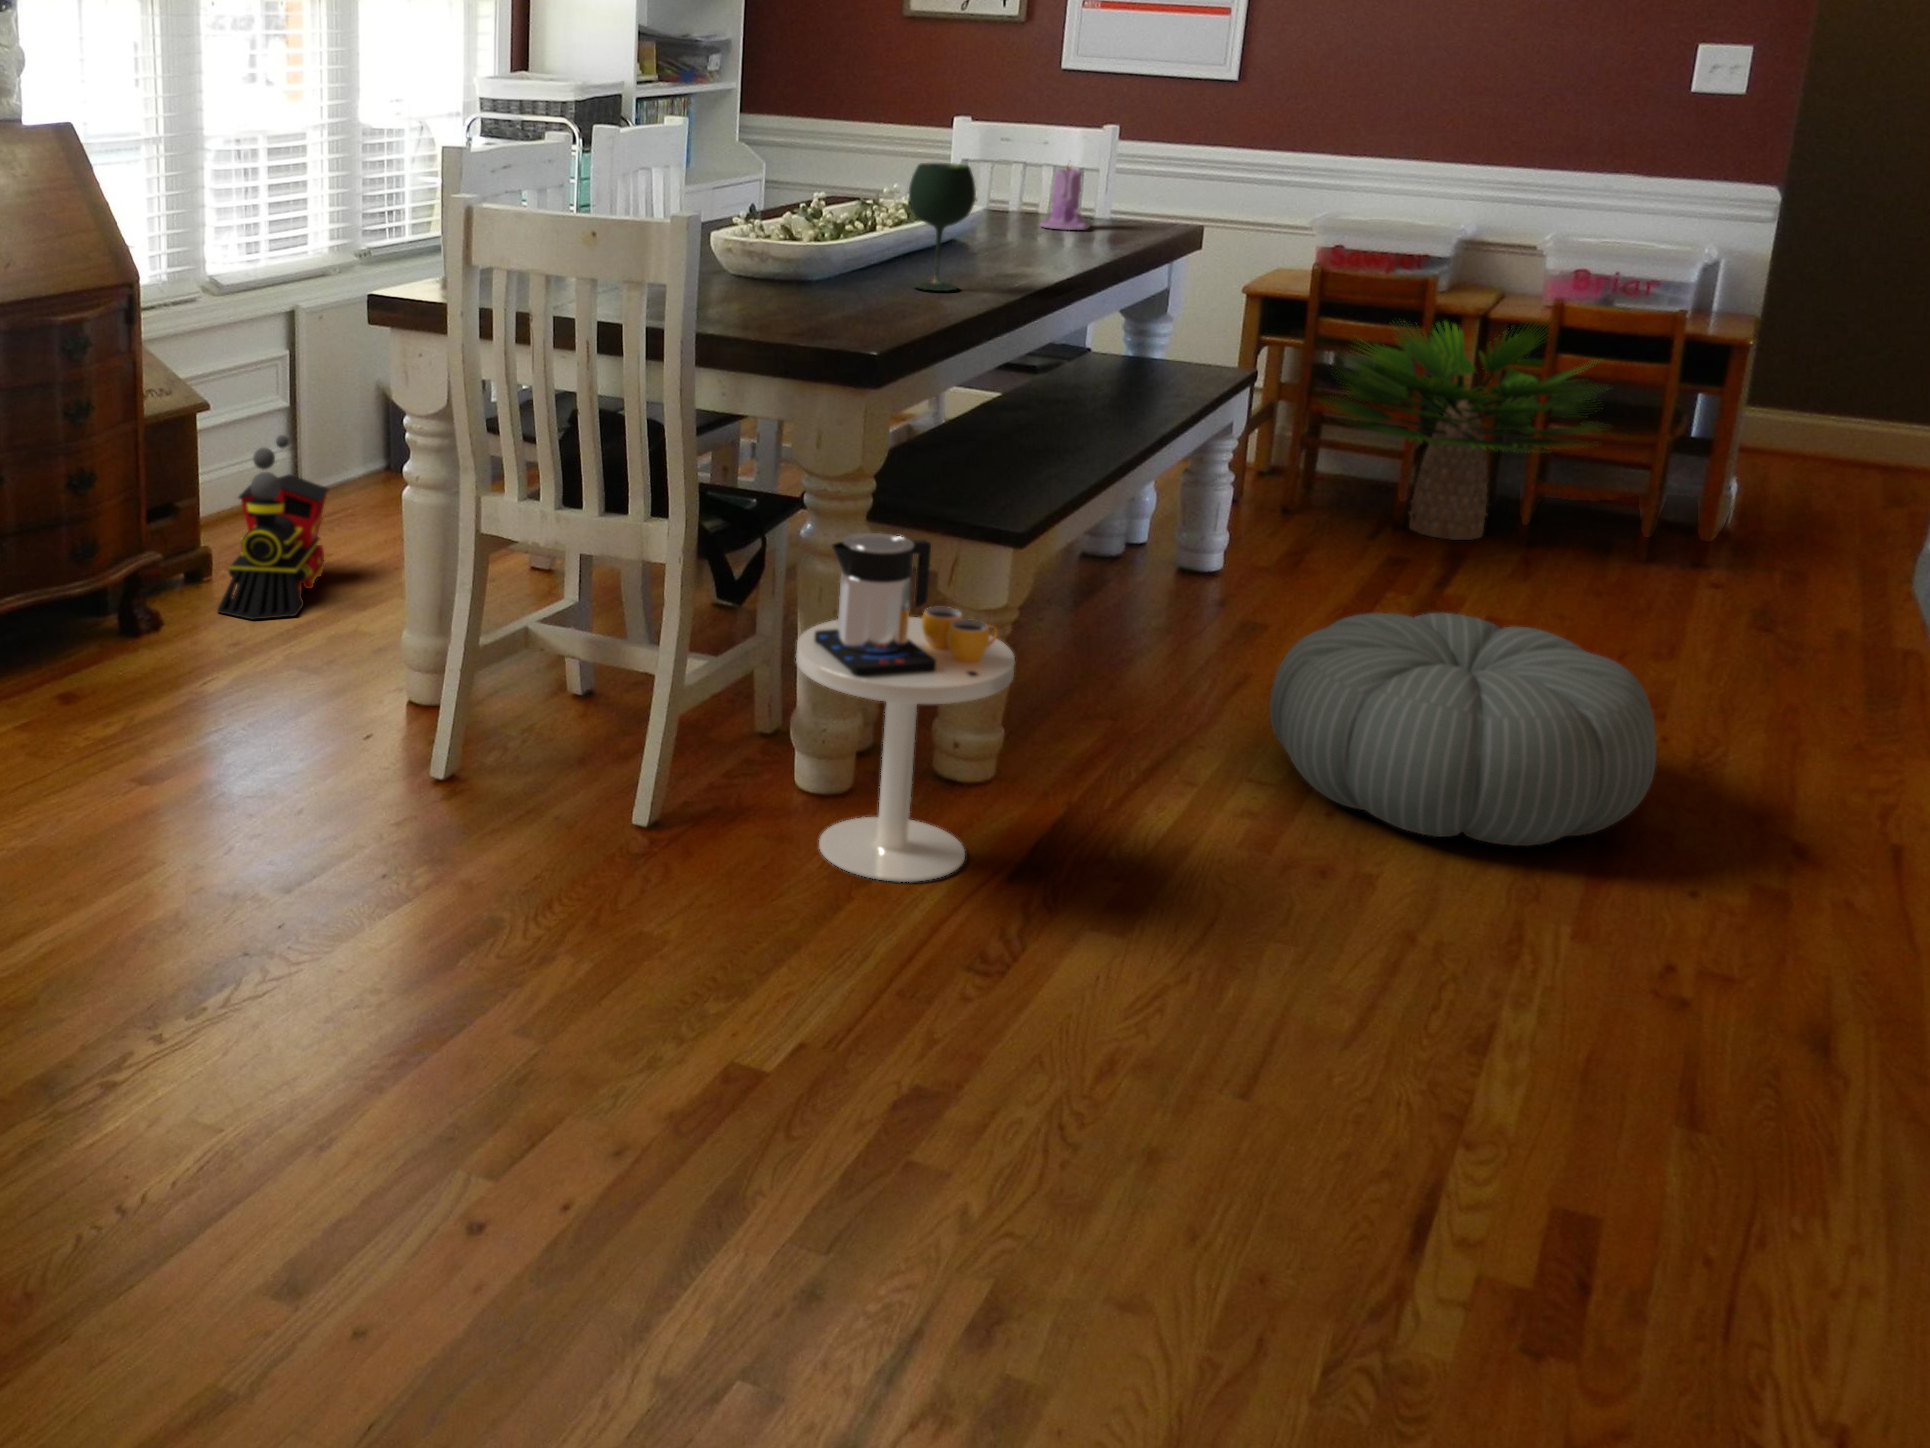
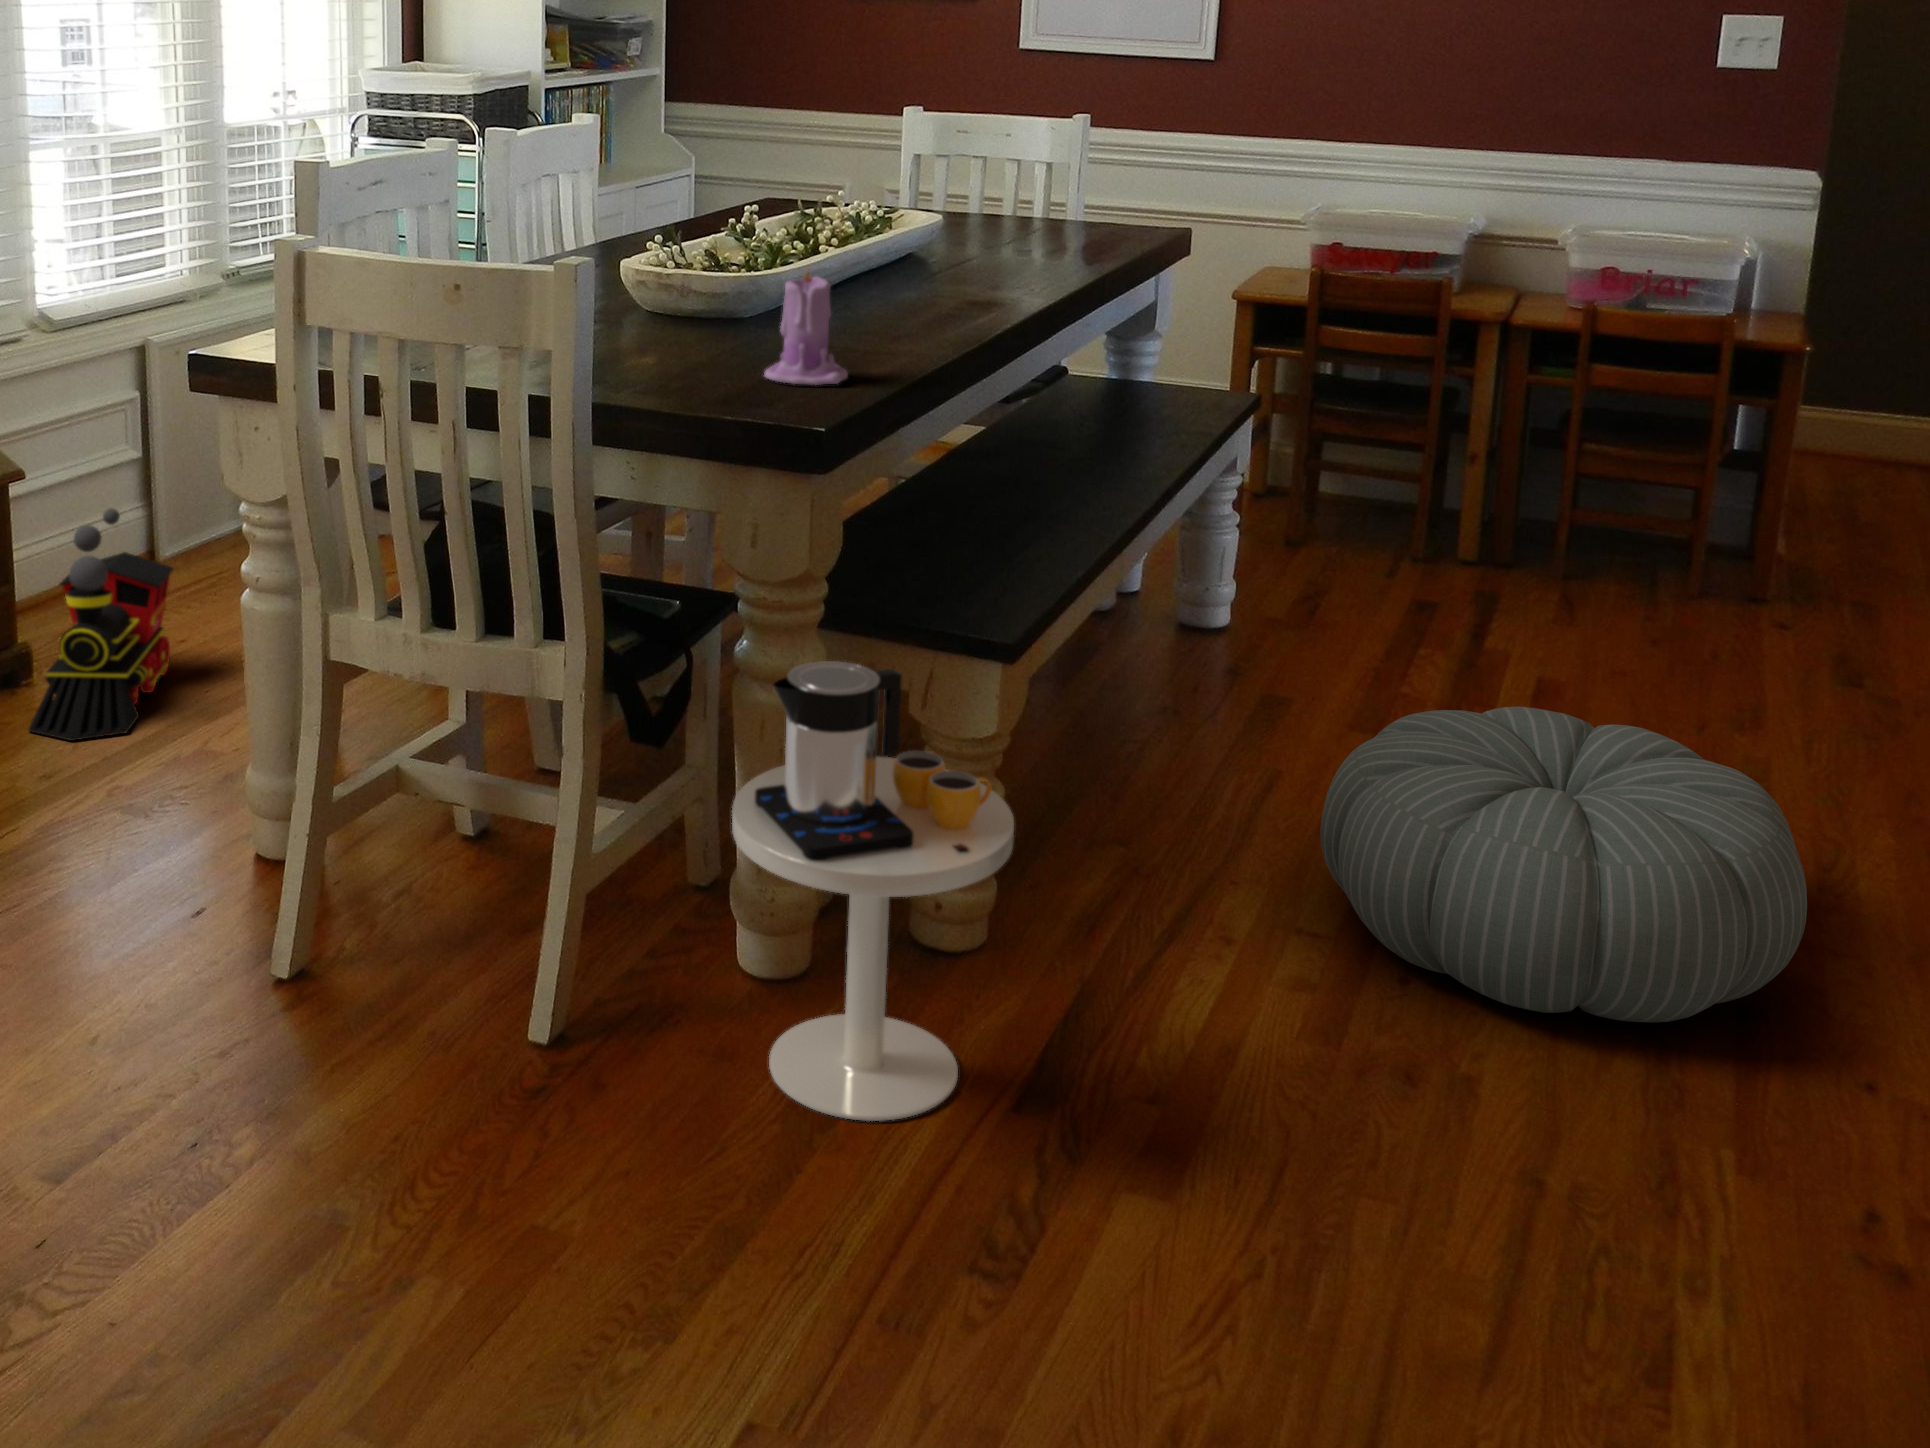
wine glass: present [909,163,976,291] -> none [857,173,939,328]
candle: present [1040,166,1089,230] -> present [765,267,848,385]
potted plant: present [1326,321,1599,540] -> none [1320,305,1664,576]

